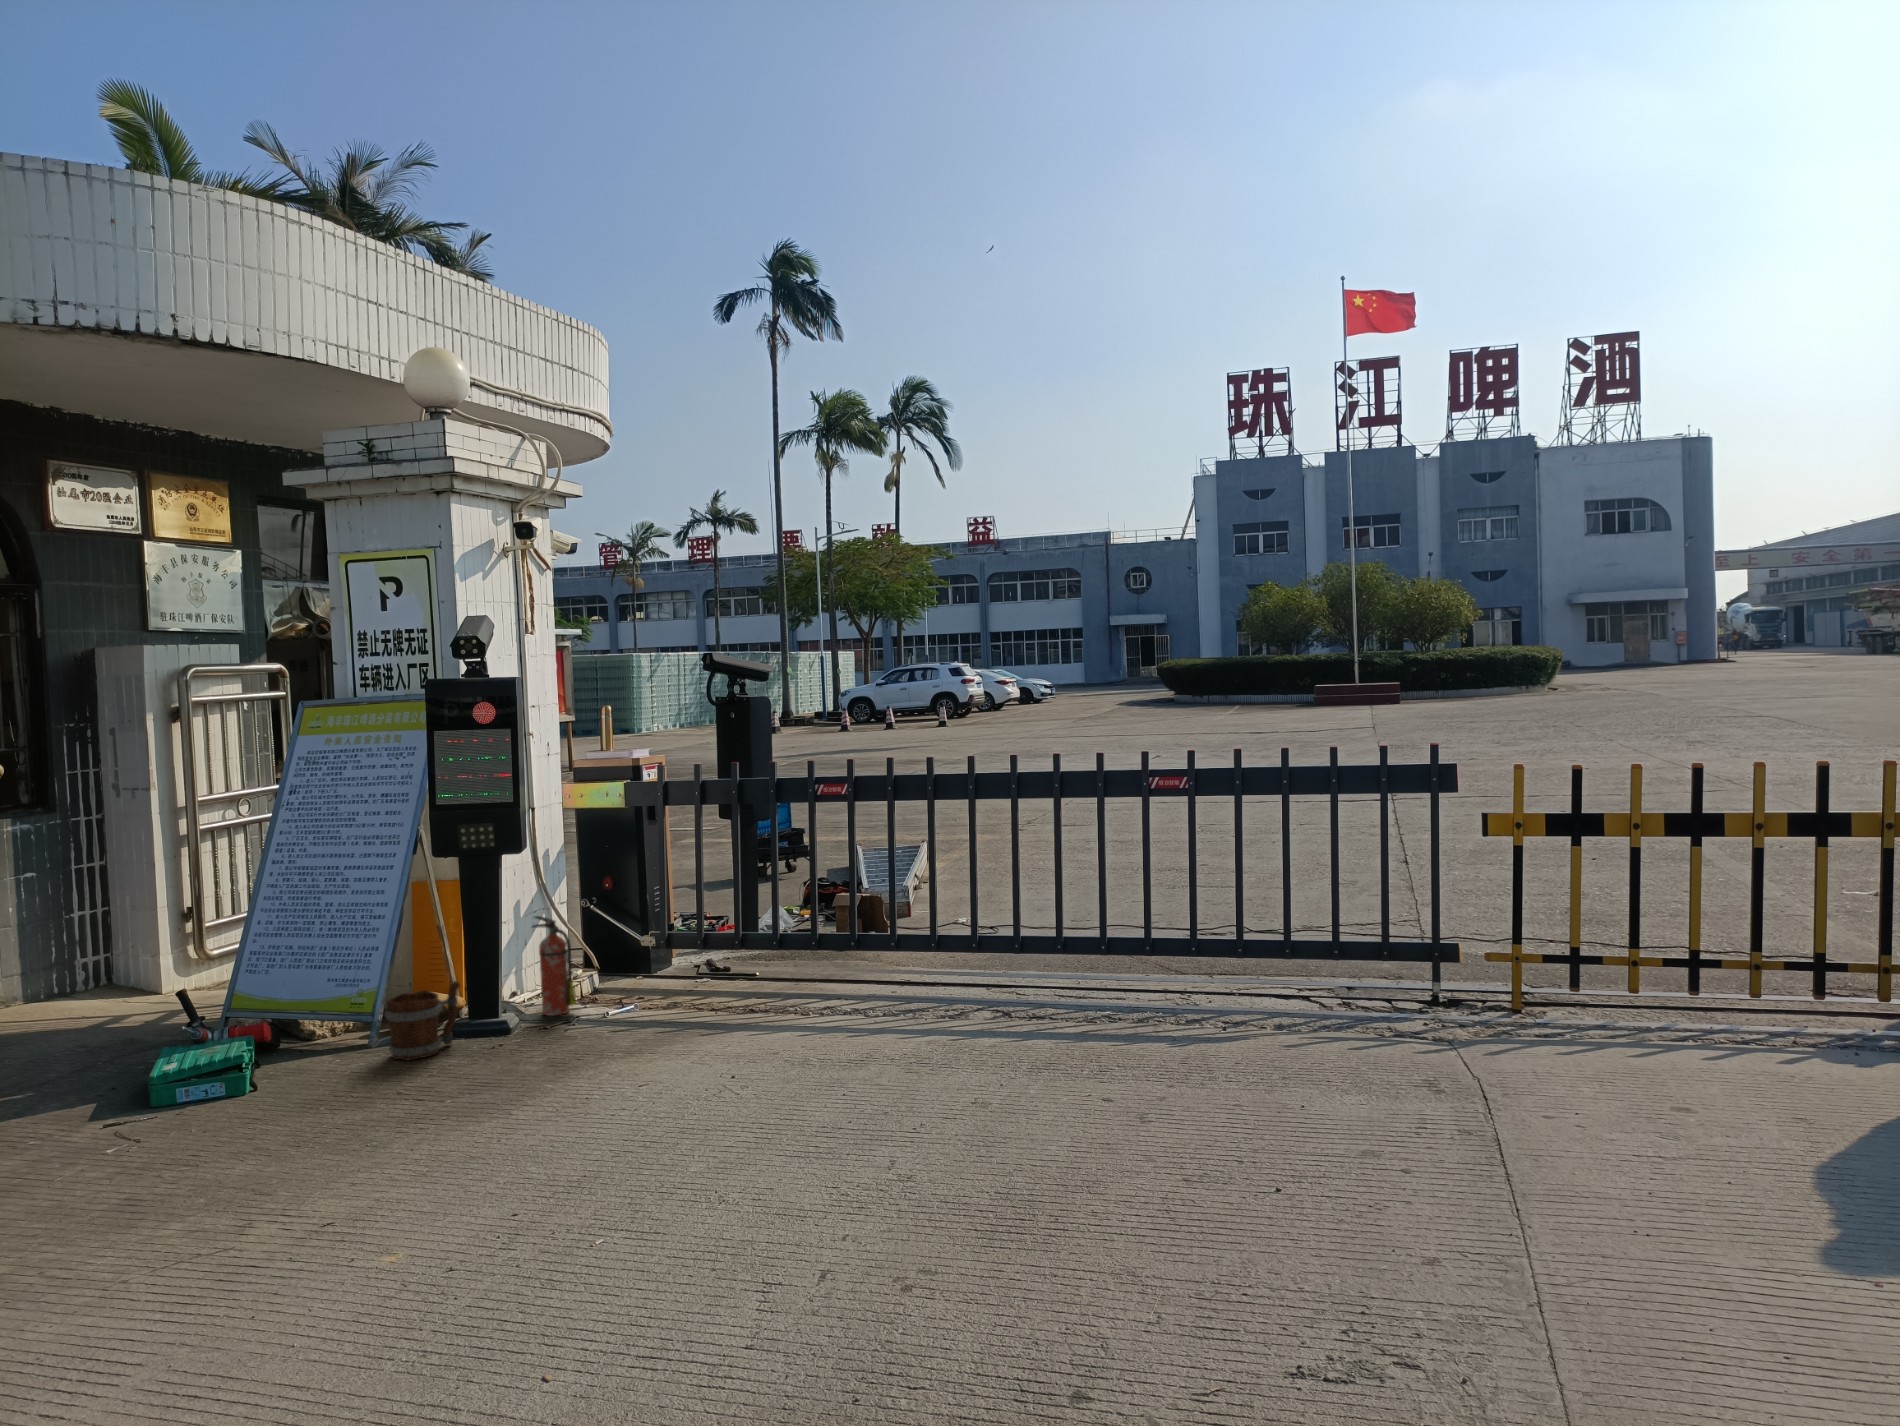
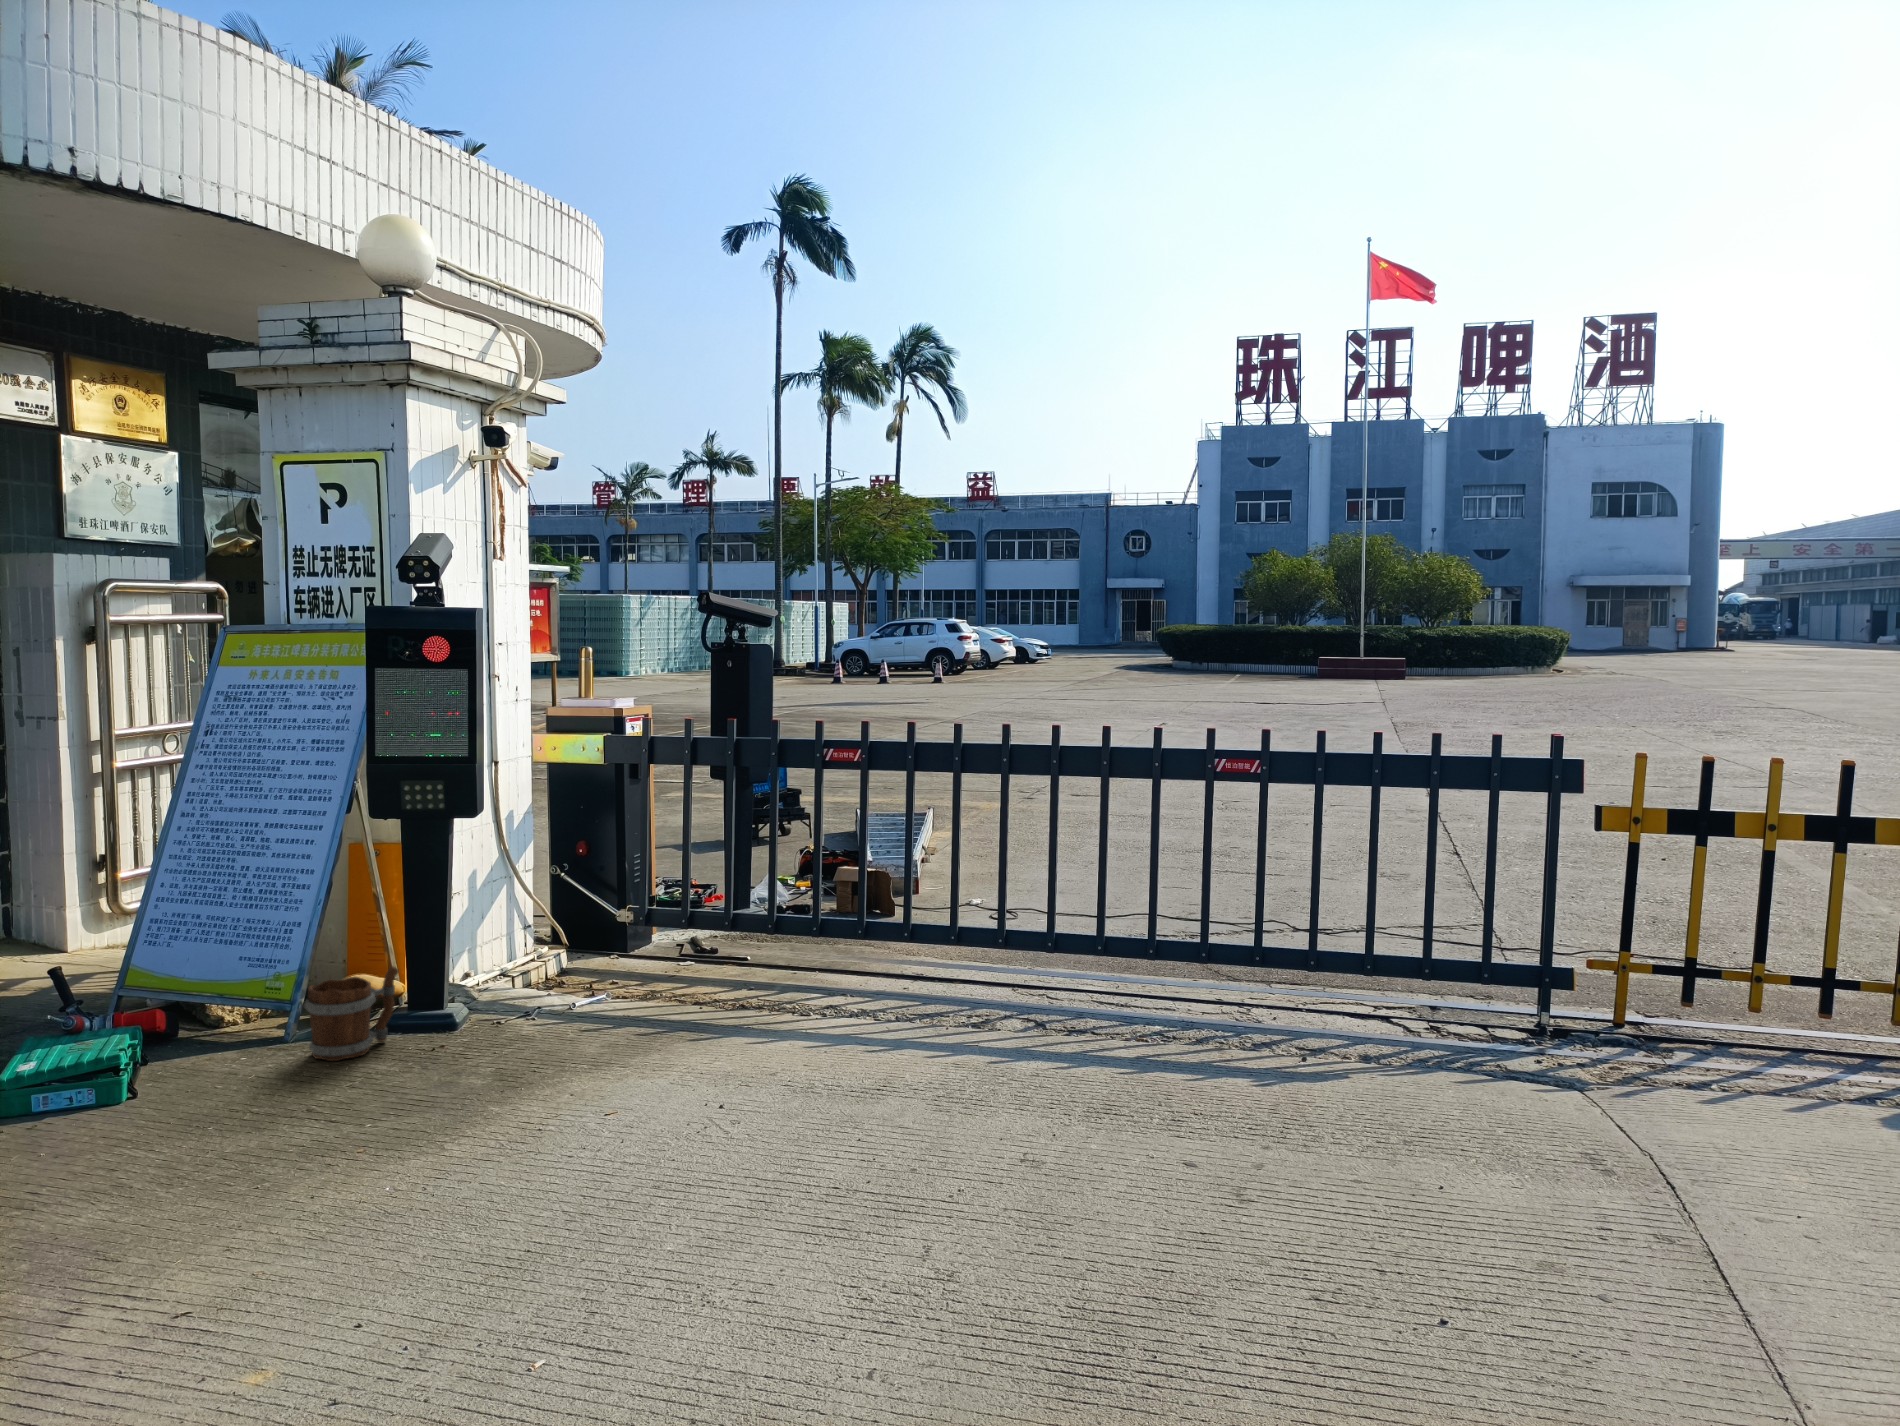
fire extinguisher: present [533,916,575,1016] -> none [487,890,537,1007]

